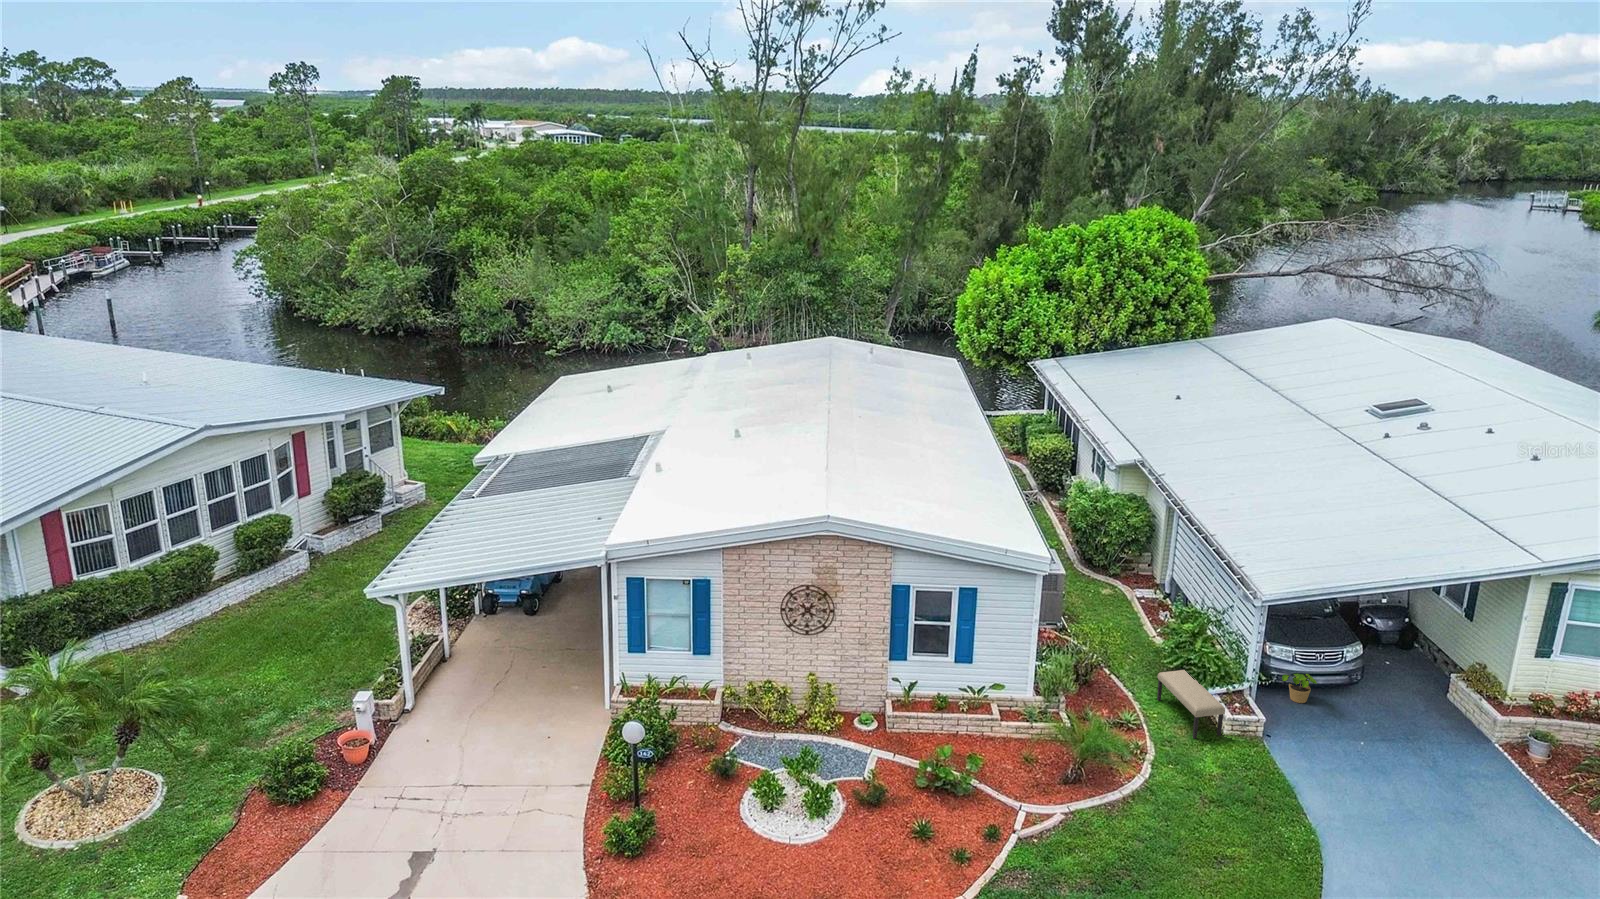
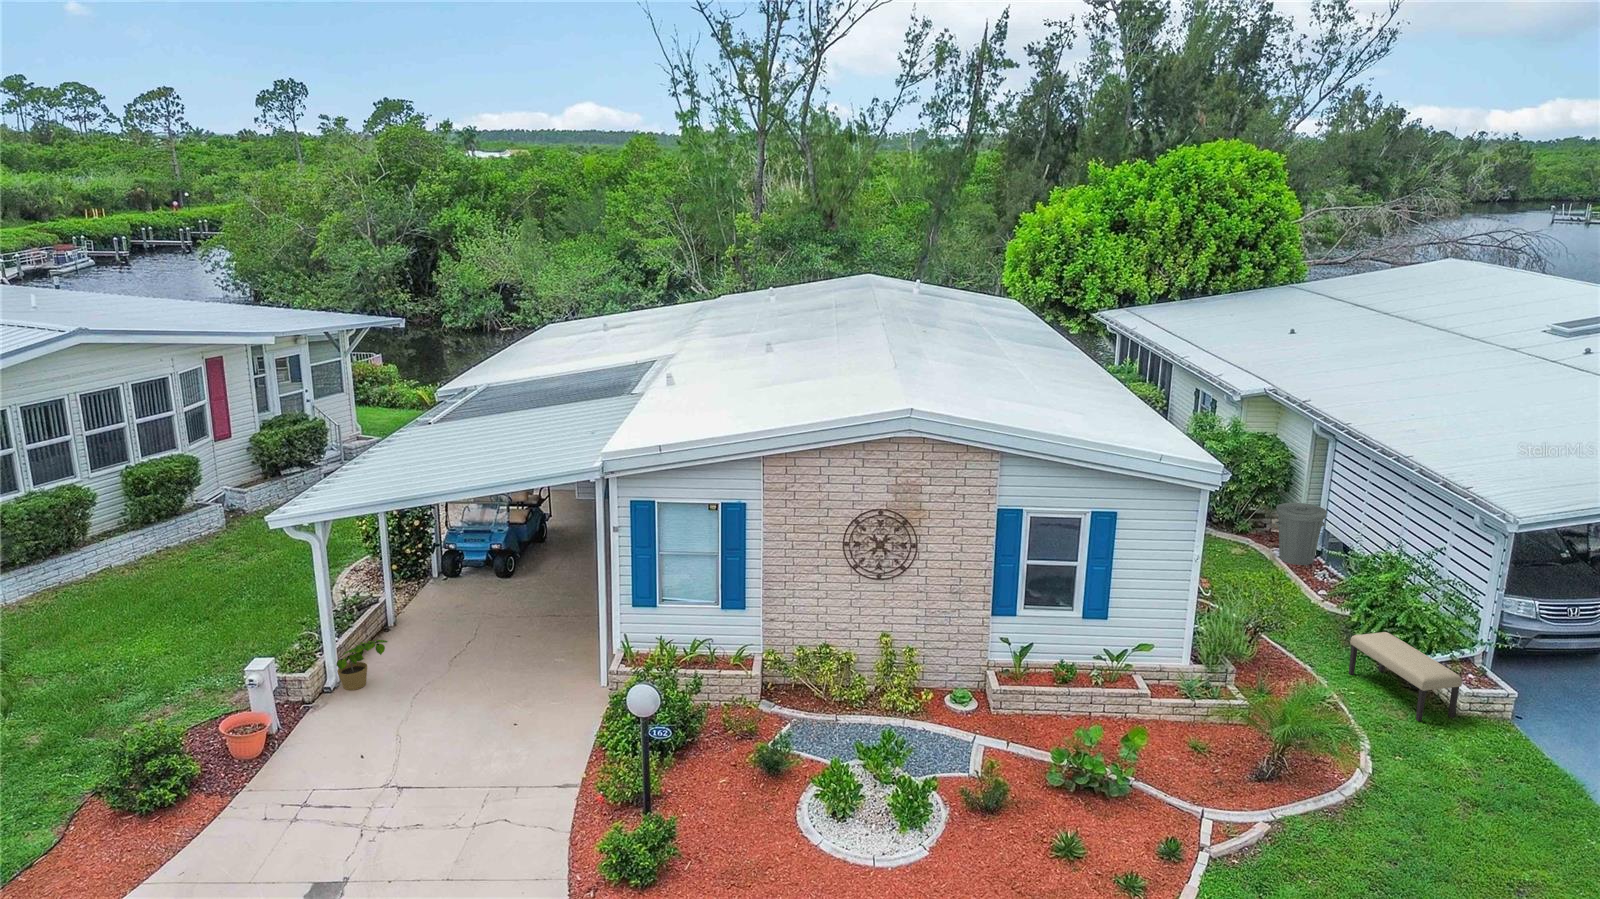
trash can: none [1134,555,1173,605] -> present [1275,503,1327,565]
potted plant: present [1282,673,1317,703] -> present [336,640,387,690]

